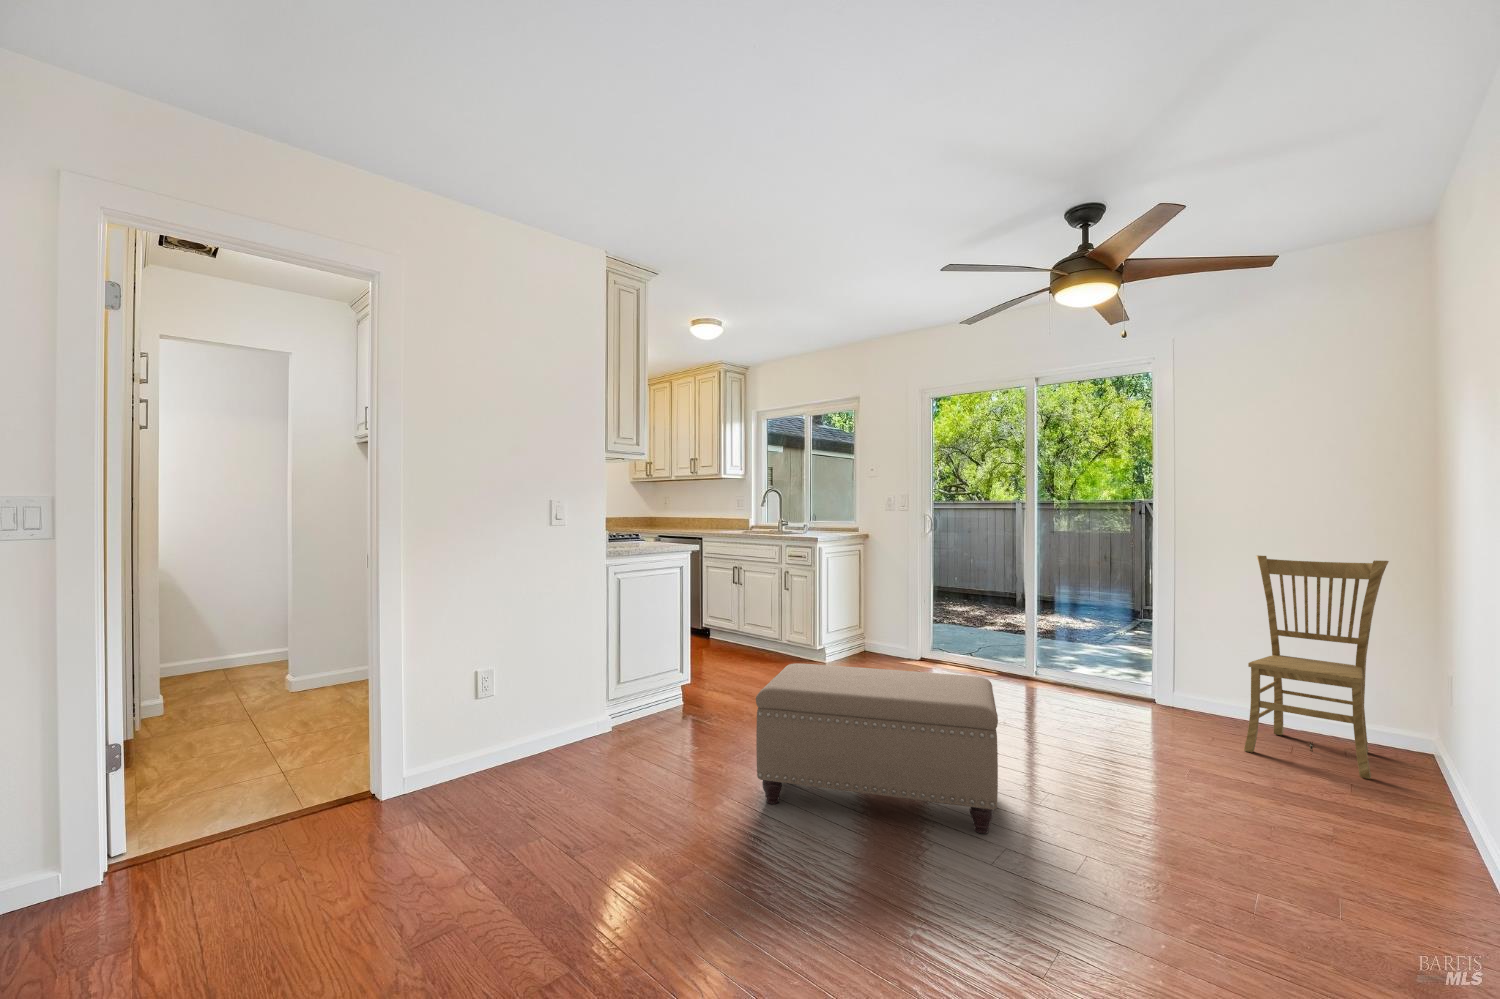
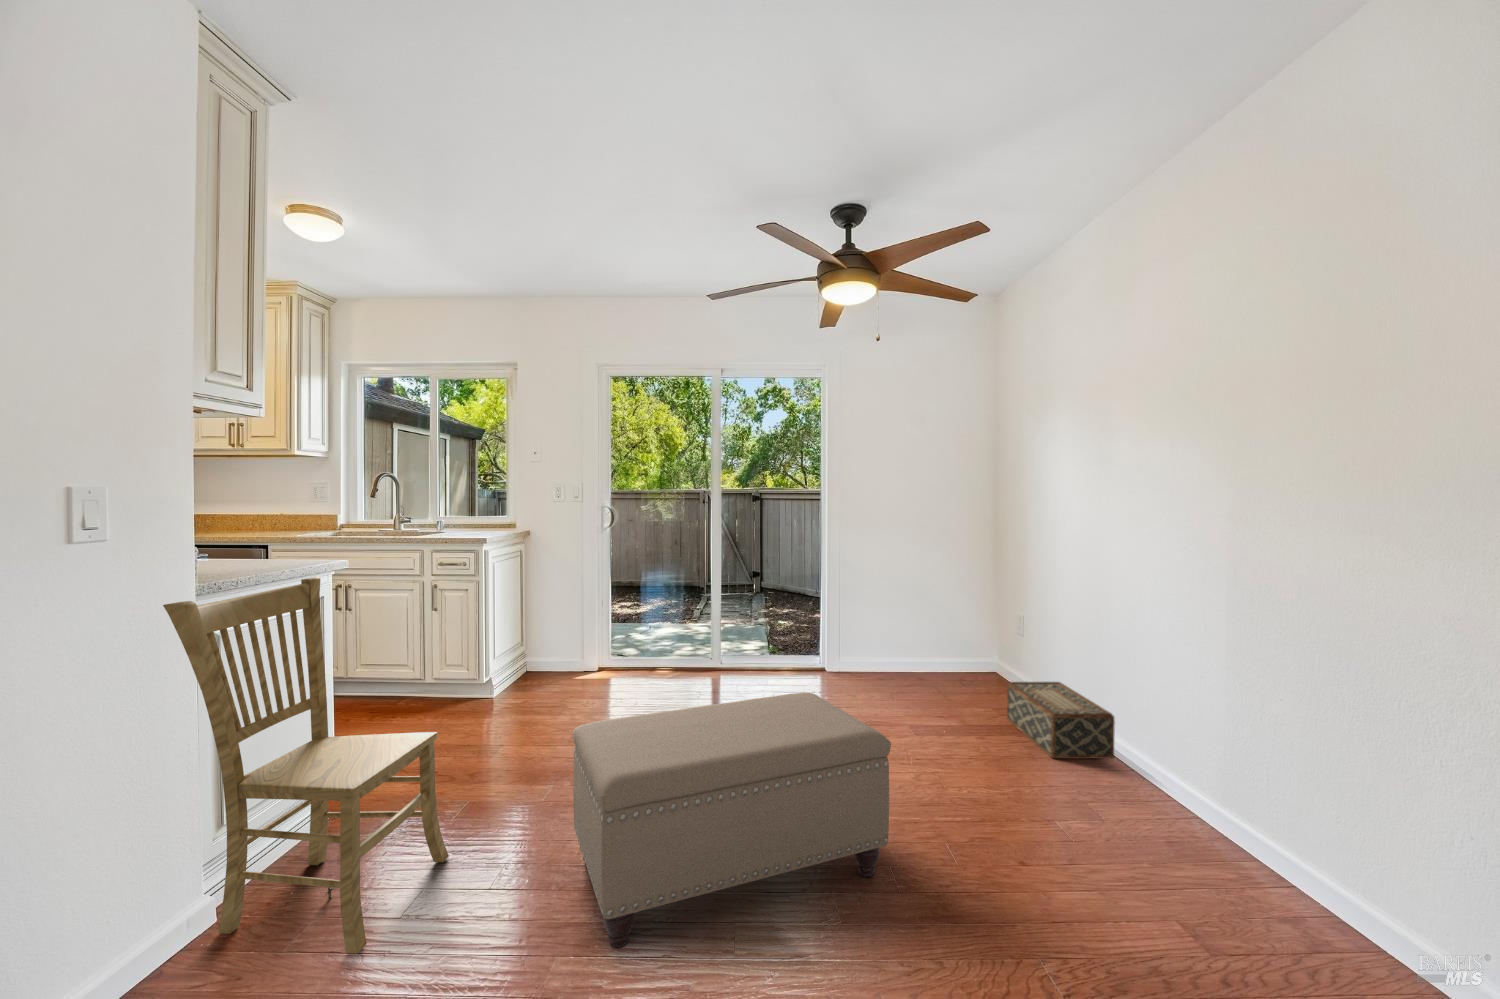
dining chair: present [1244,555,1389,779] -> present [163,577,449,954]
woven basket: none [1345,738,1466,858] -> present [1007,682,1115,759]

